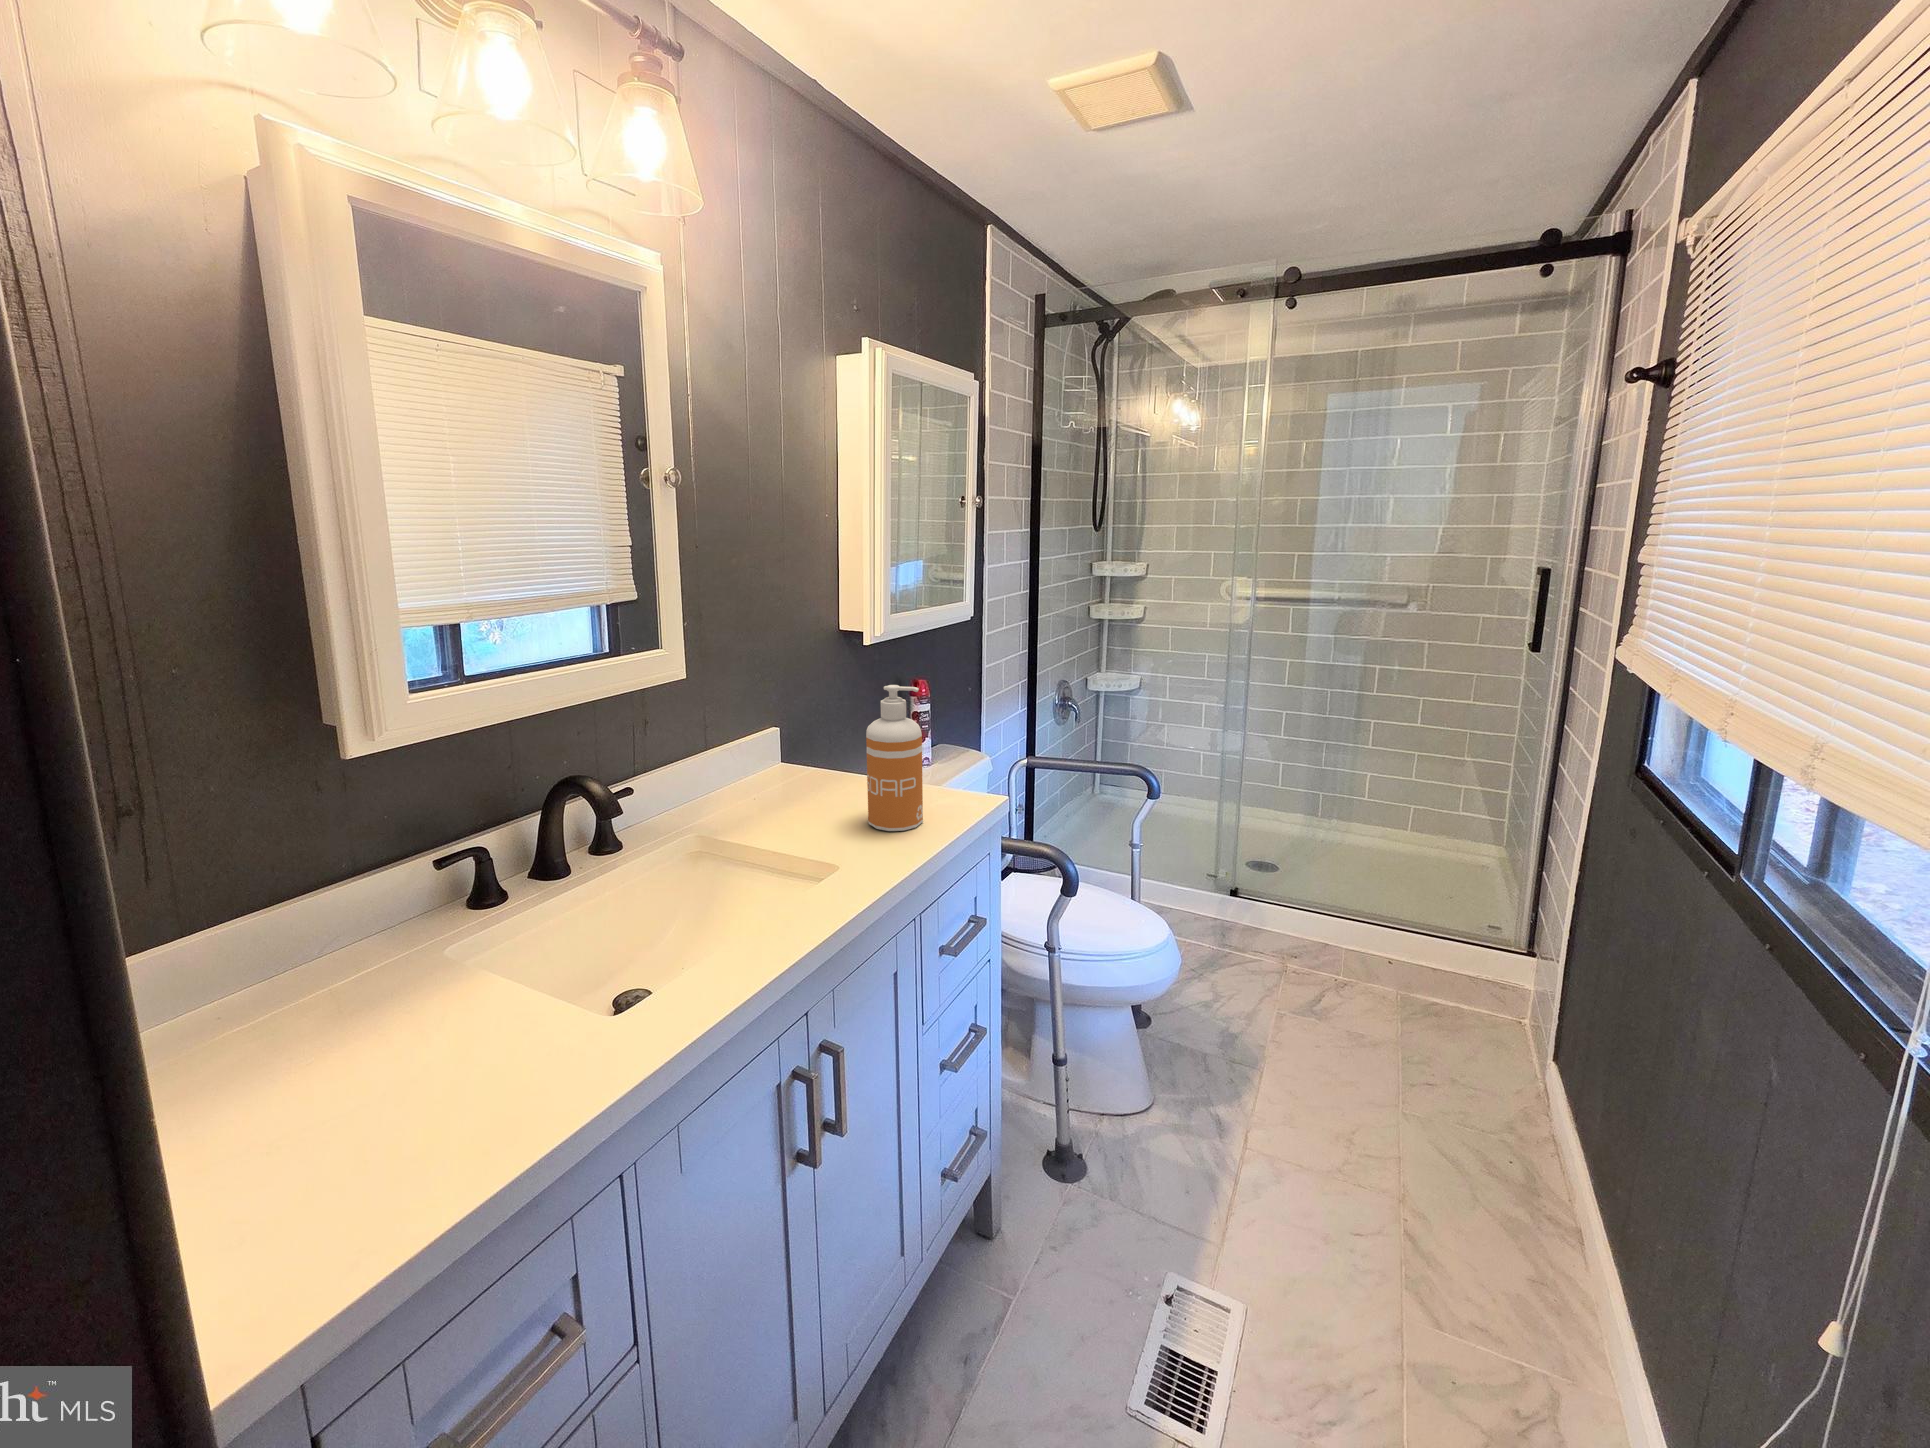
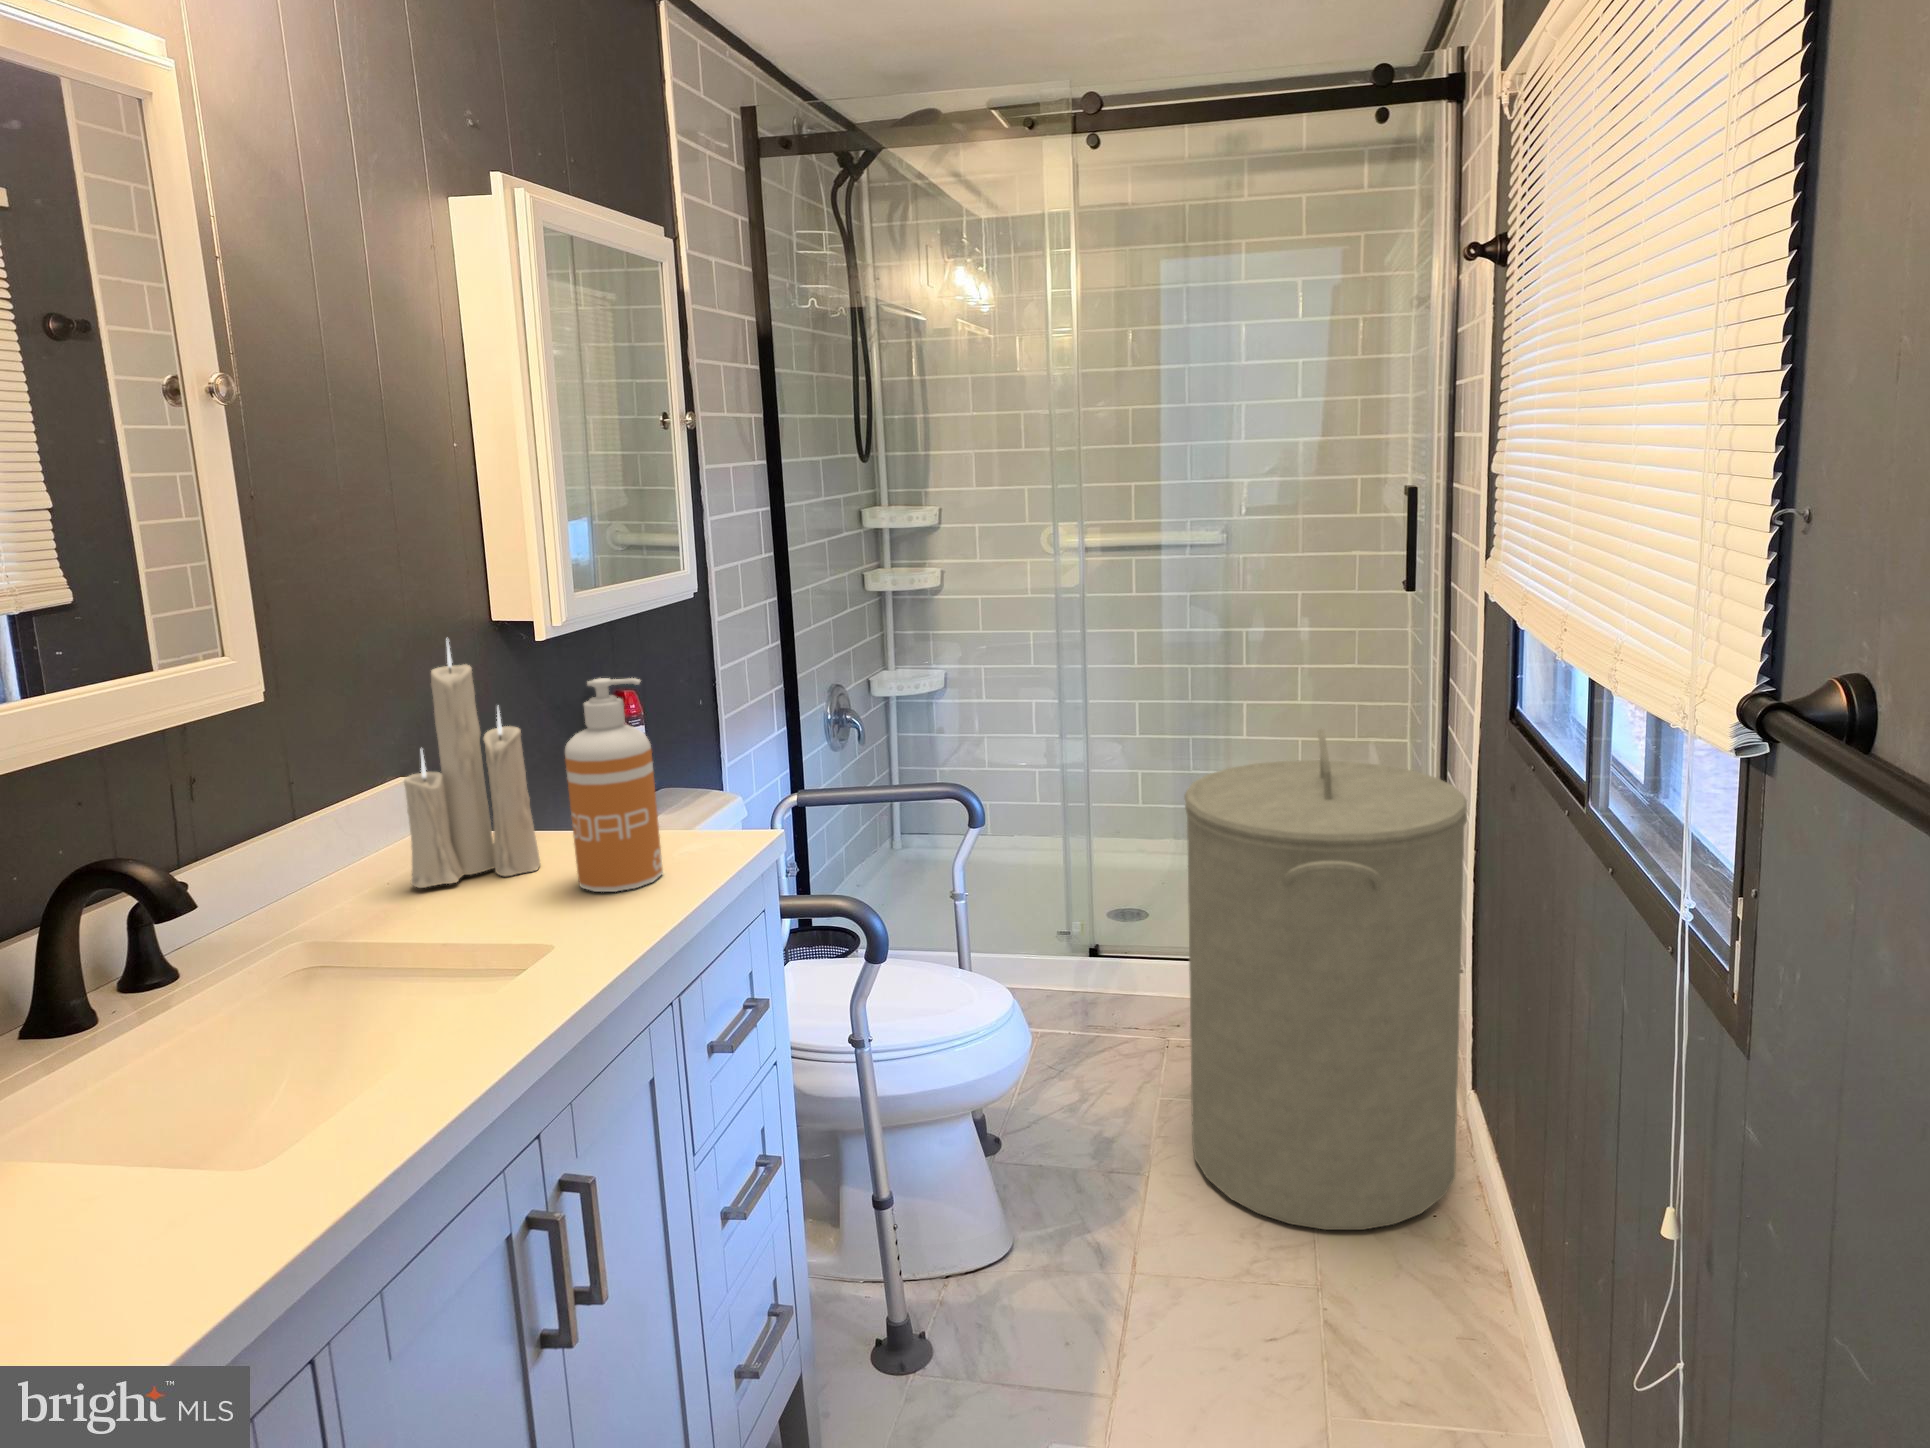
candle: none [771,638,849,807] -> present [404,640,540,888]
laundry hamper: none [1296,763,1591,1175] -> present [1184,729,1467,1230]

